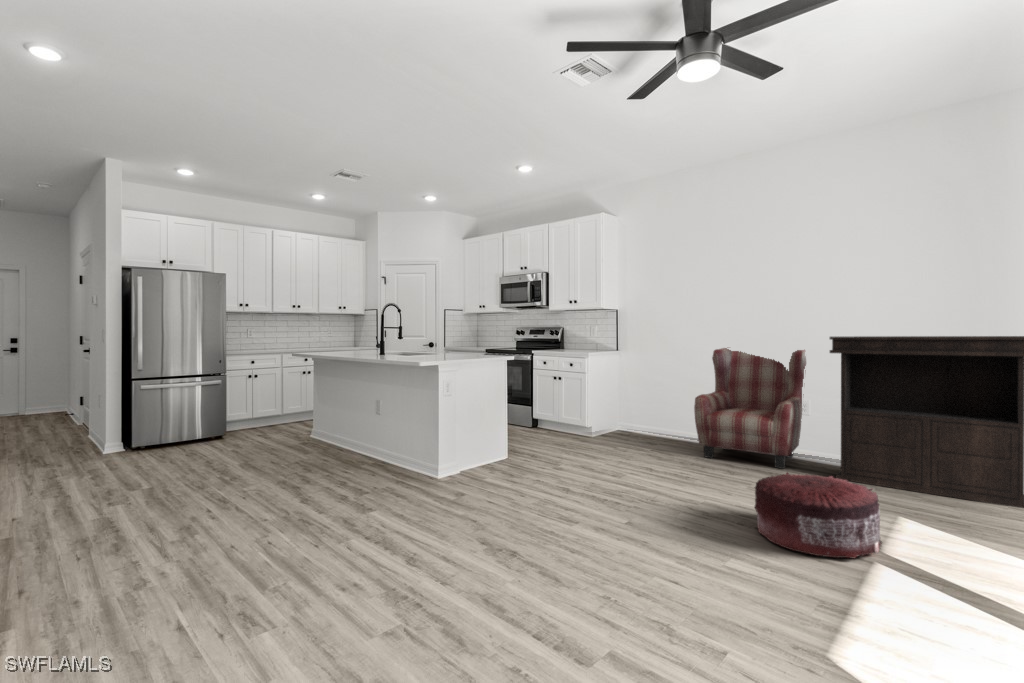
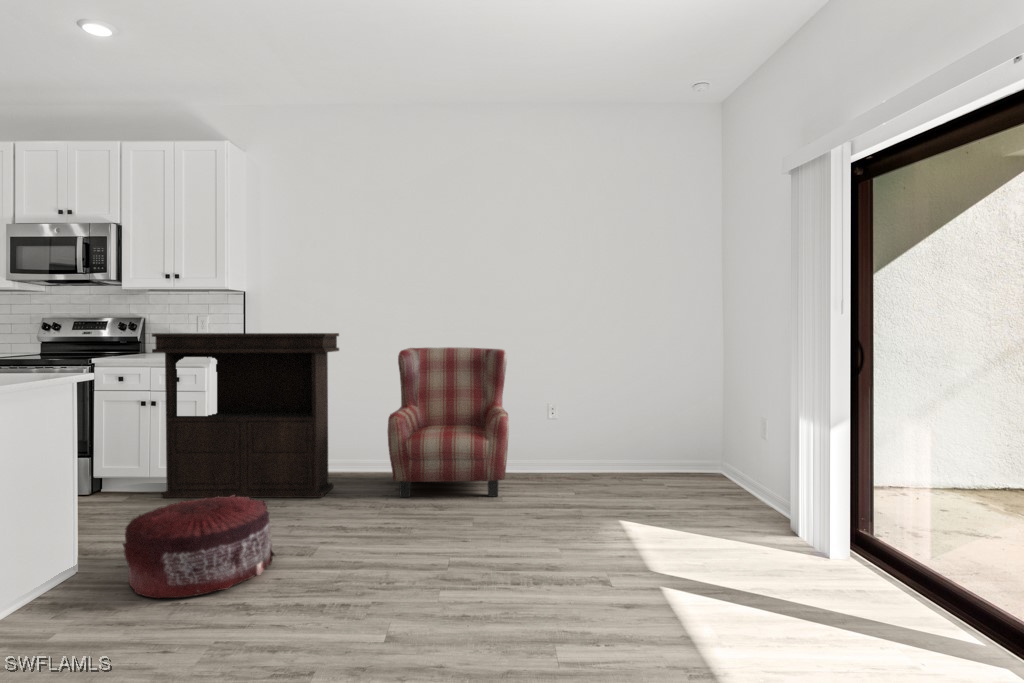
console table: present [830,336,1024,508] -> present [152,333,339,498]
pouf: present [755,473,882,558] -> present [123,495,275,598]

